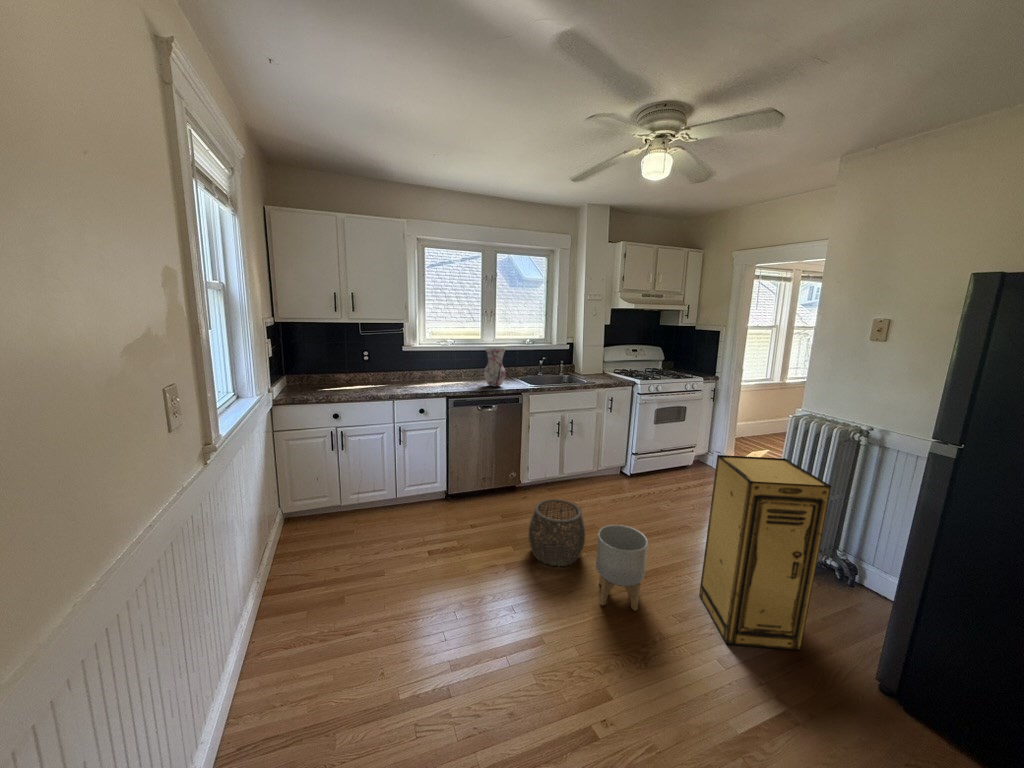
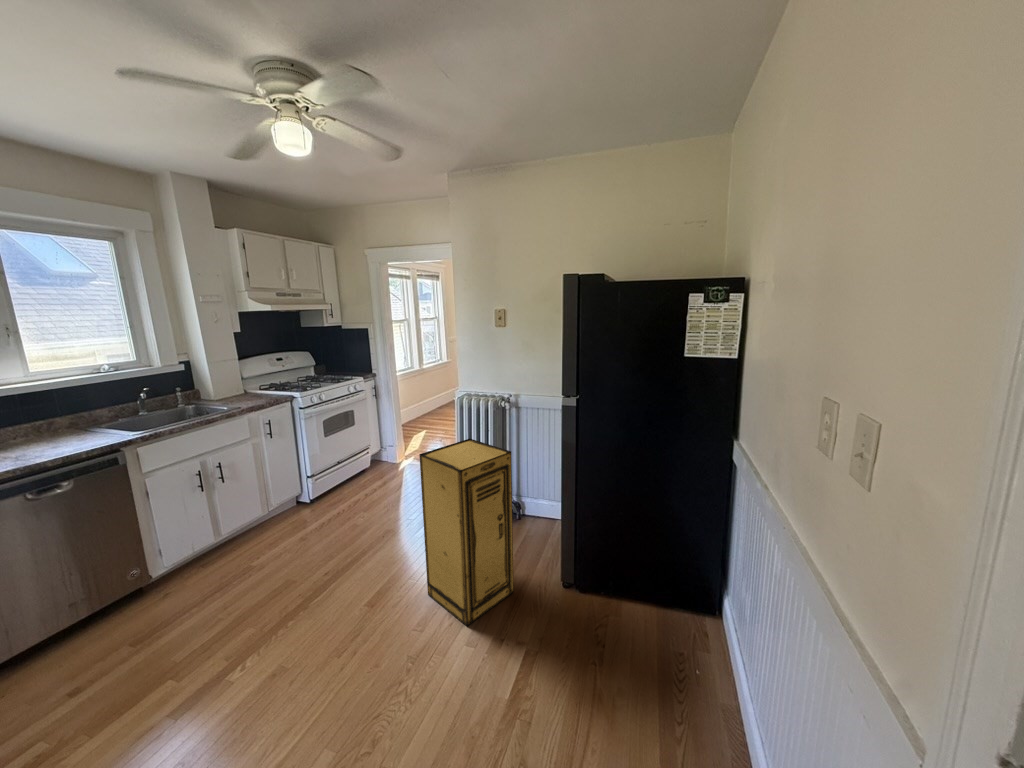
vase: present [484,348,506,386] -> none [10,387,74,454]
woven basket: present [529,499,585,566] -> none [196,573,291,678]
planter: present [596,525,648,611] -> none [314,566,380,675]

